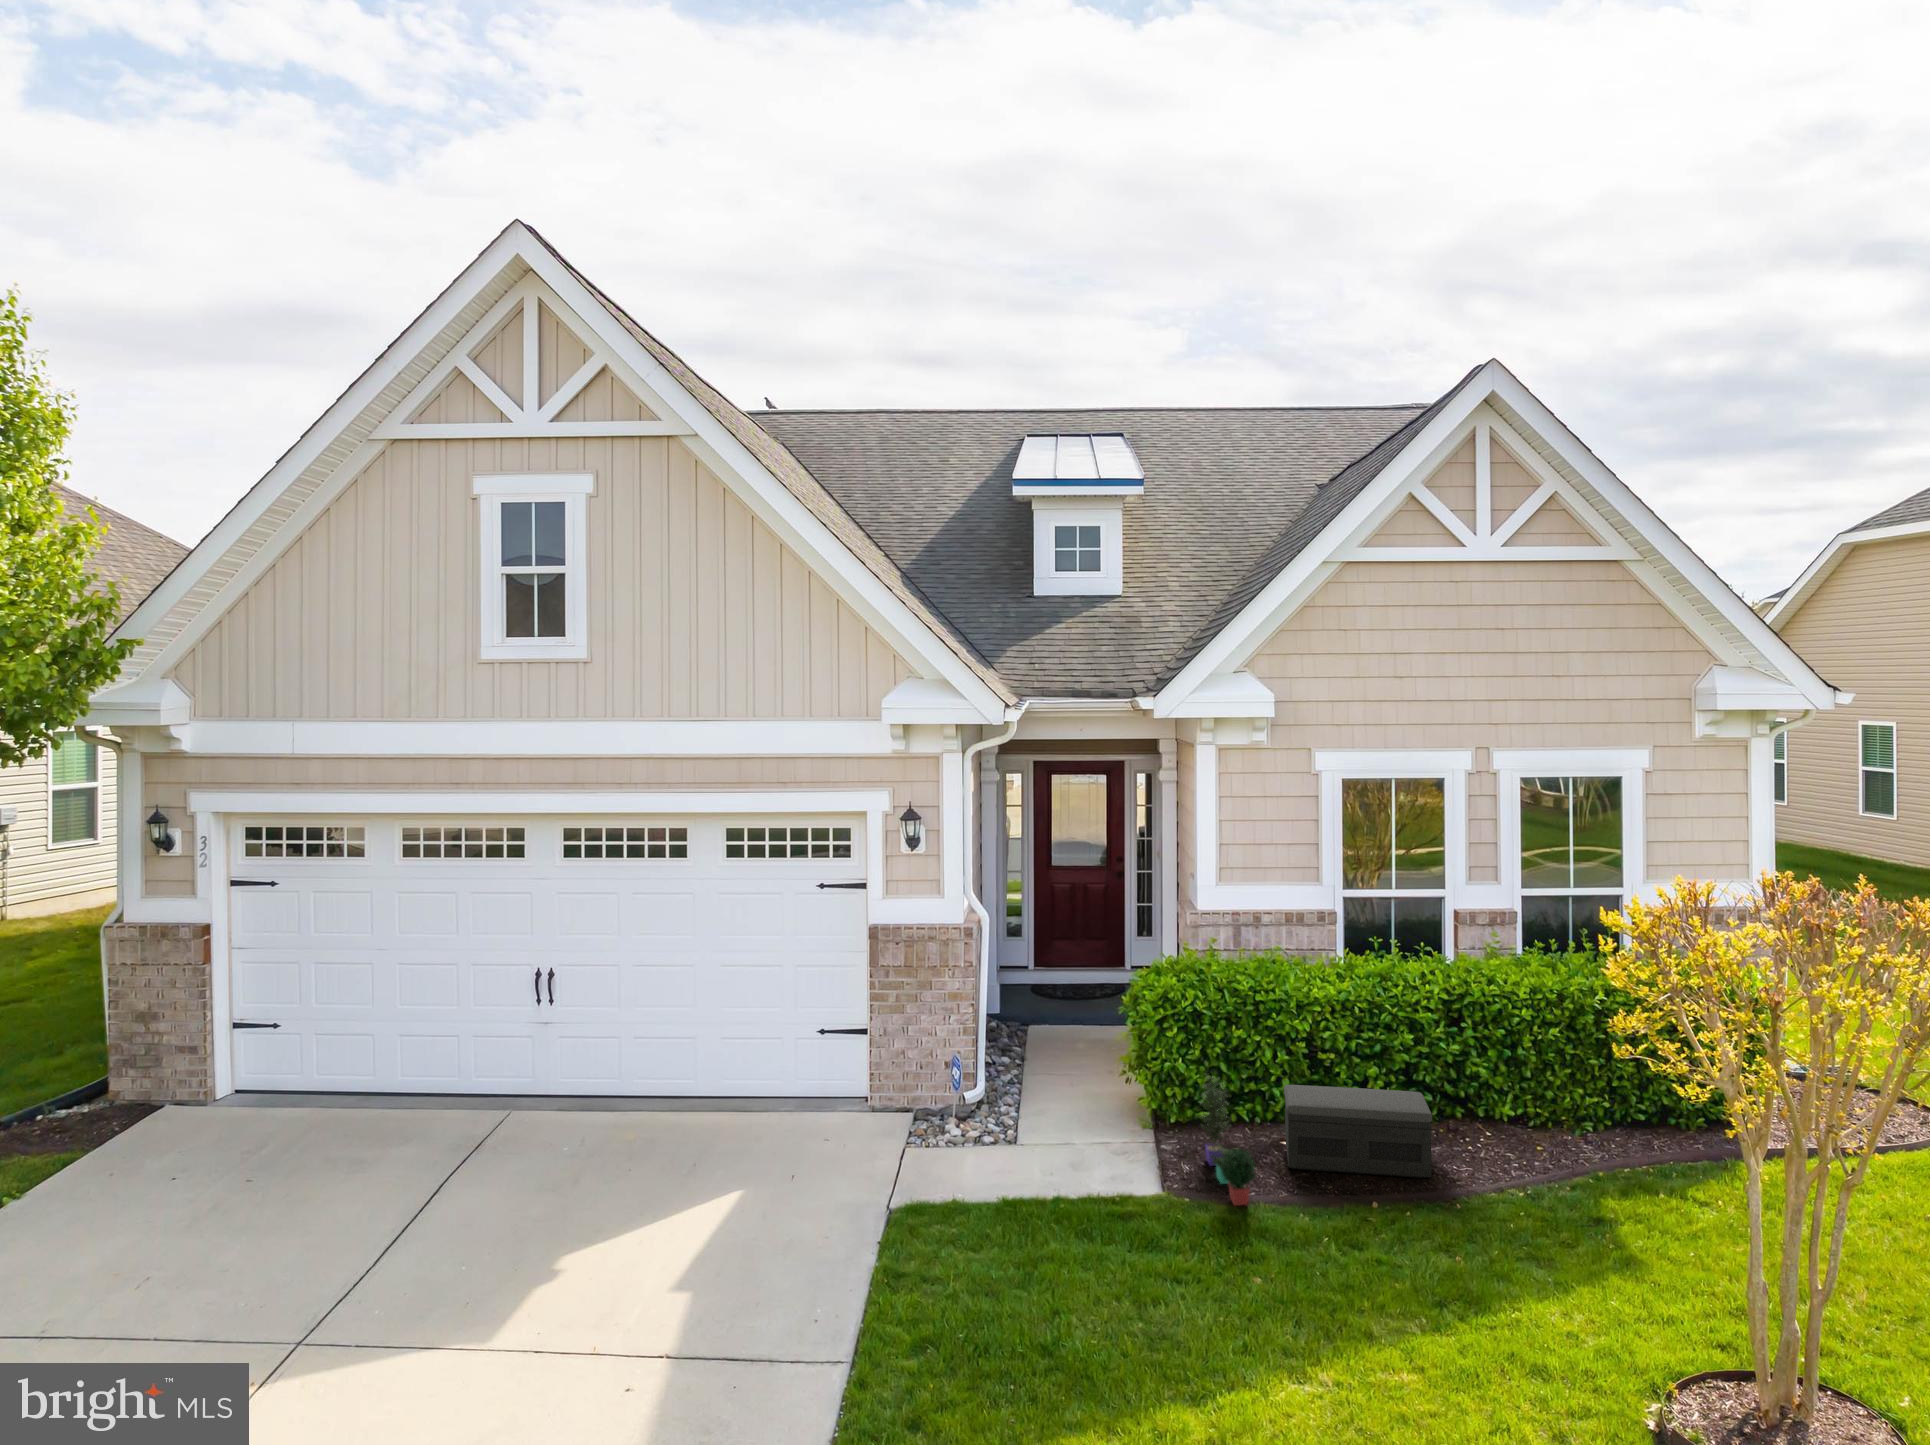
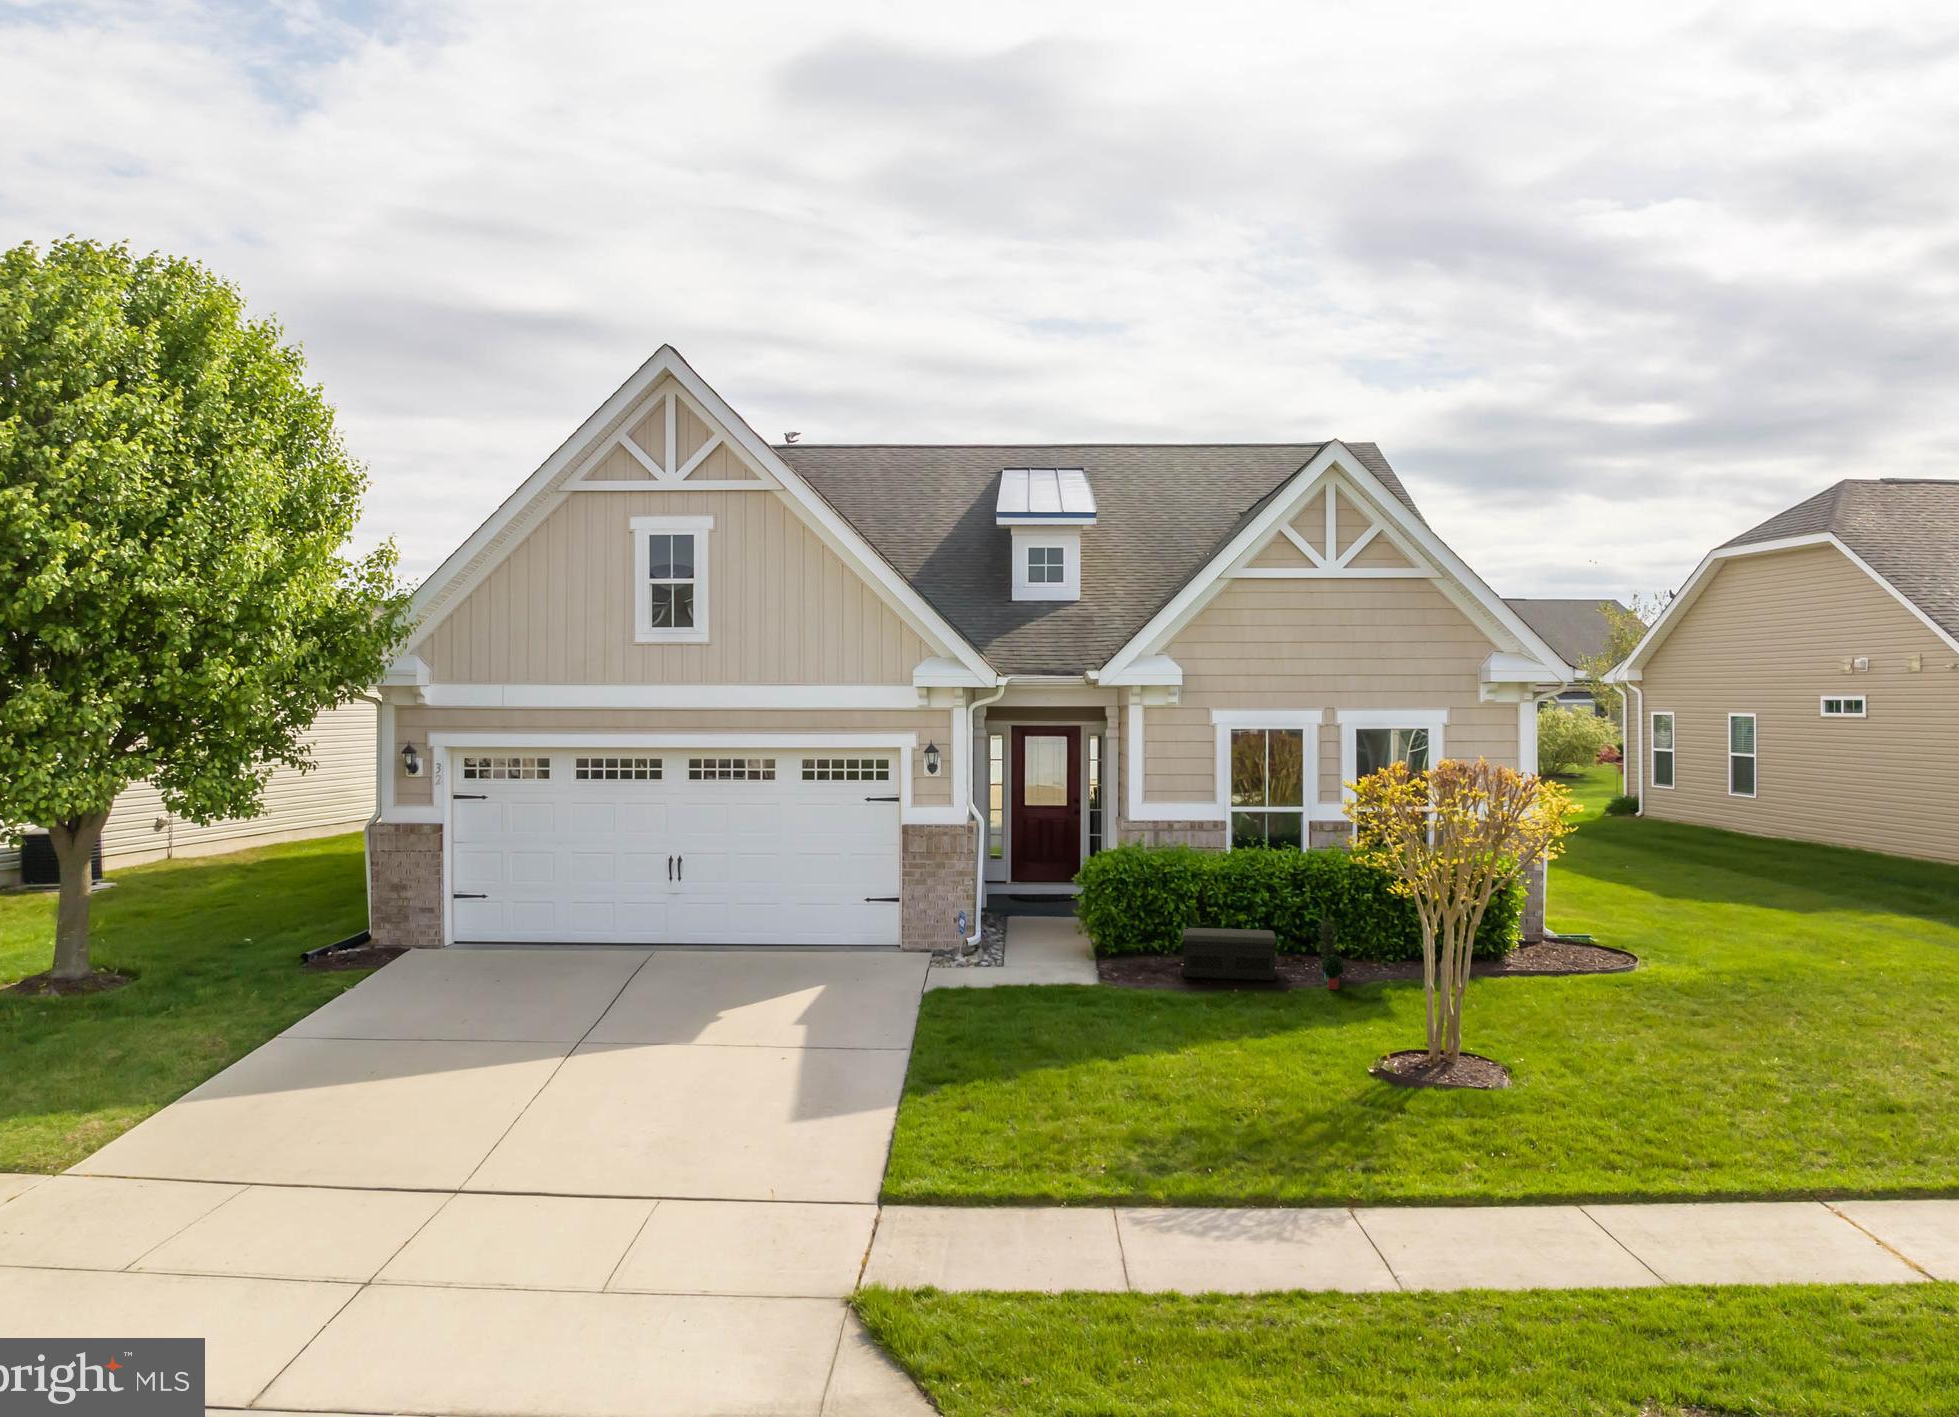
potted plant: present [1201,1077,1257,1205] -> present [1318,917,1344,990]

